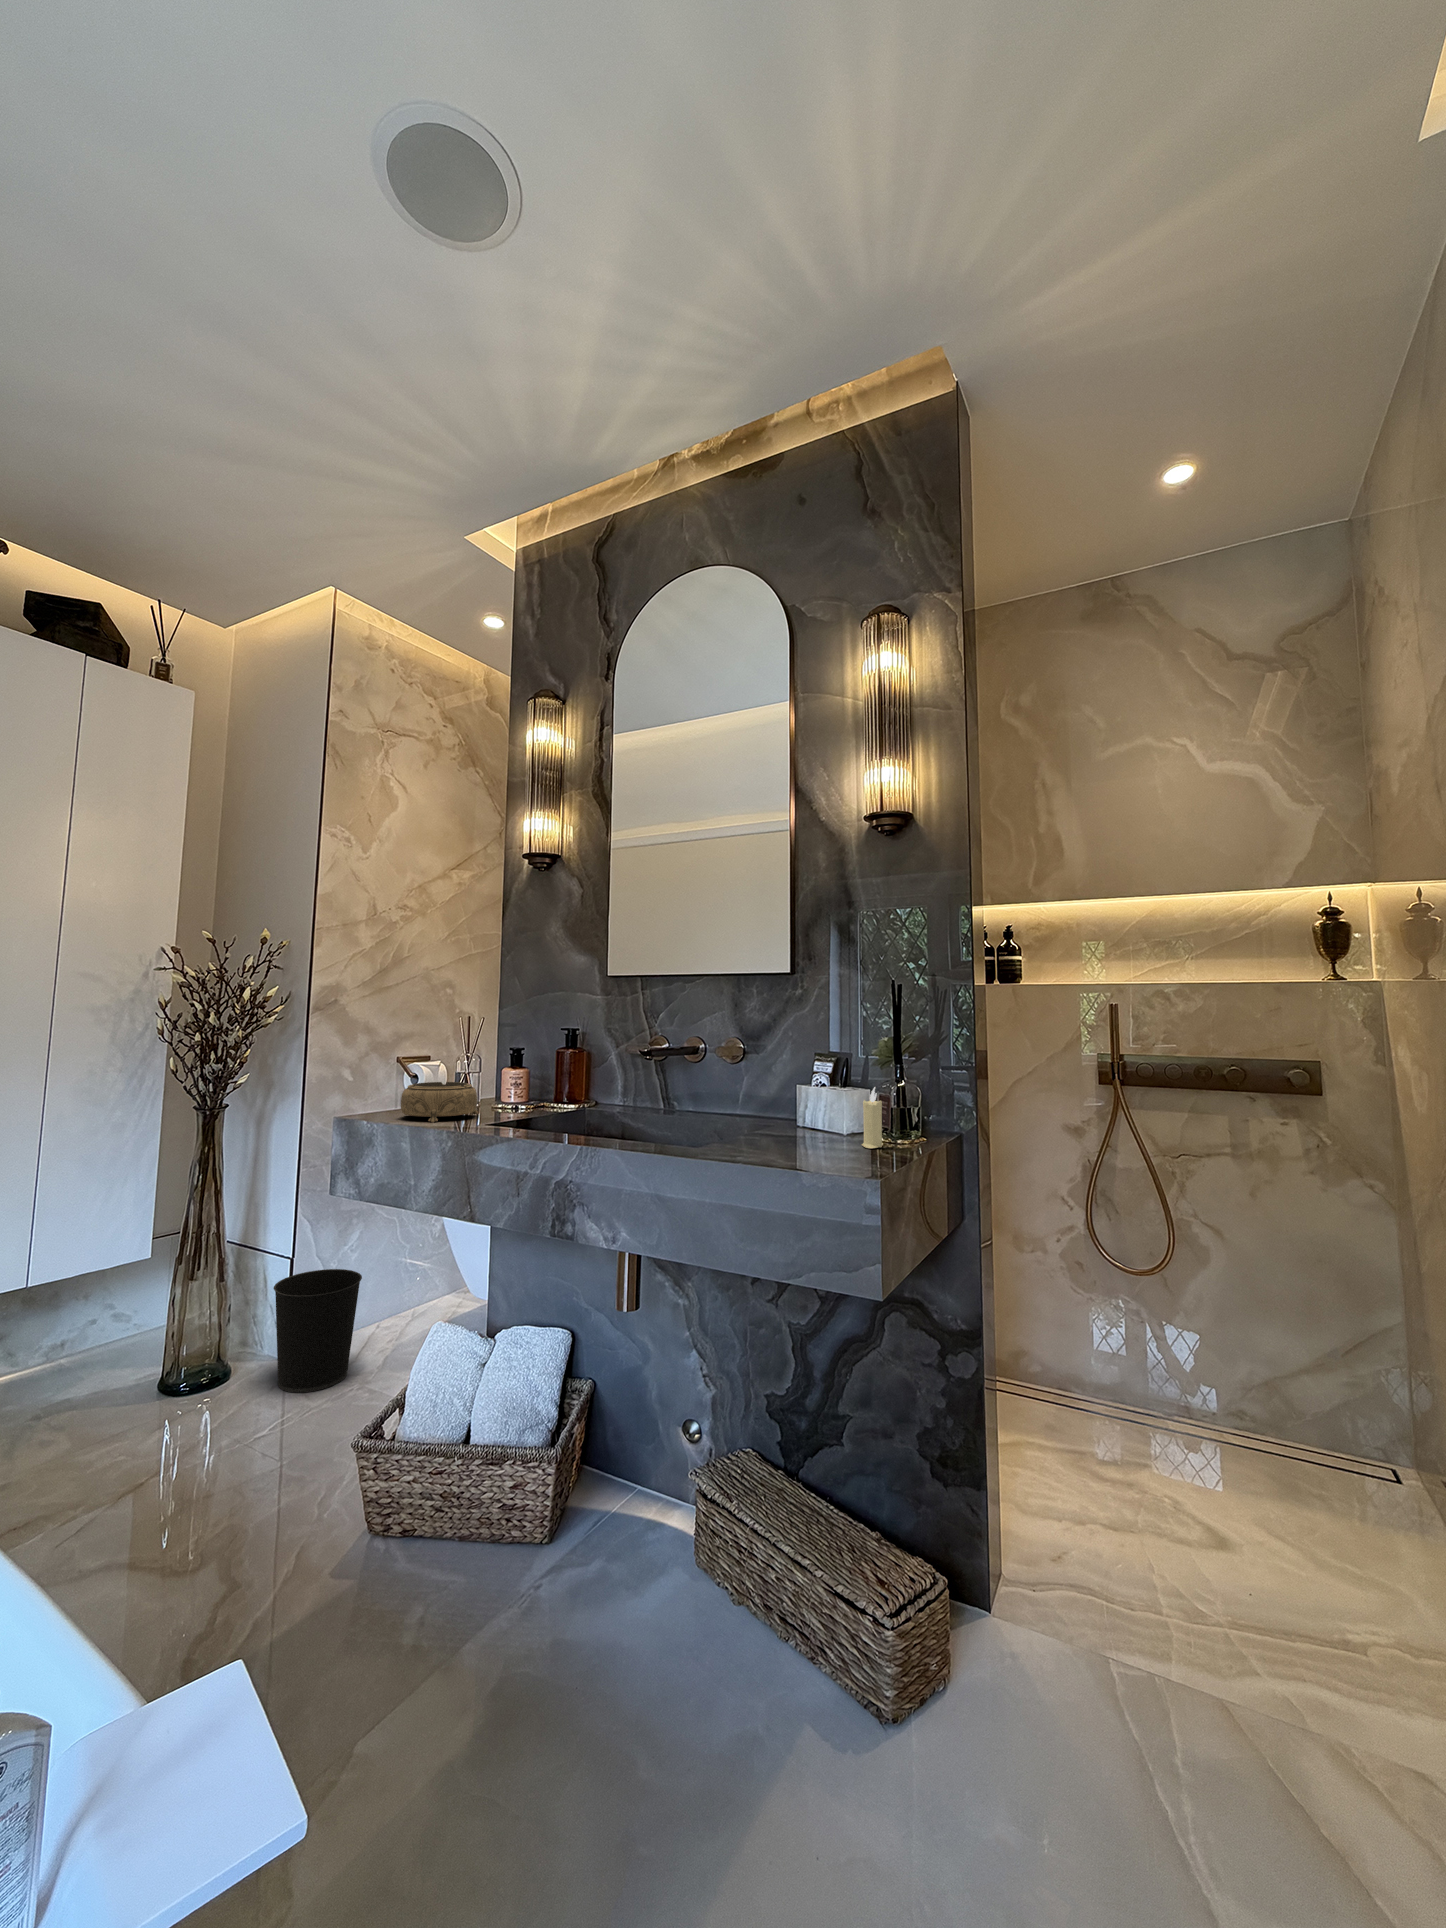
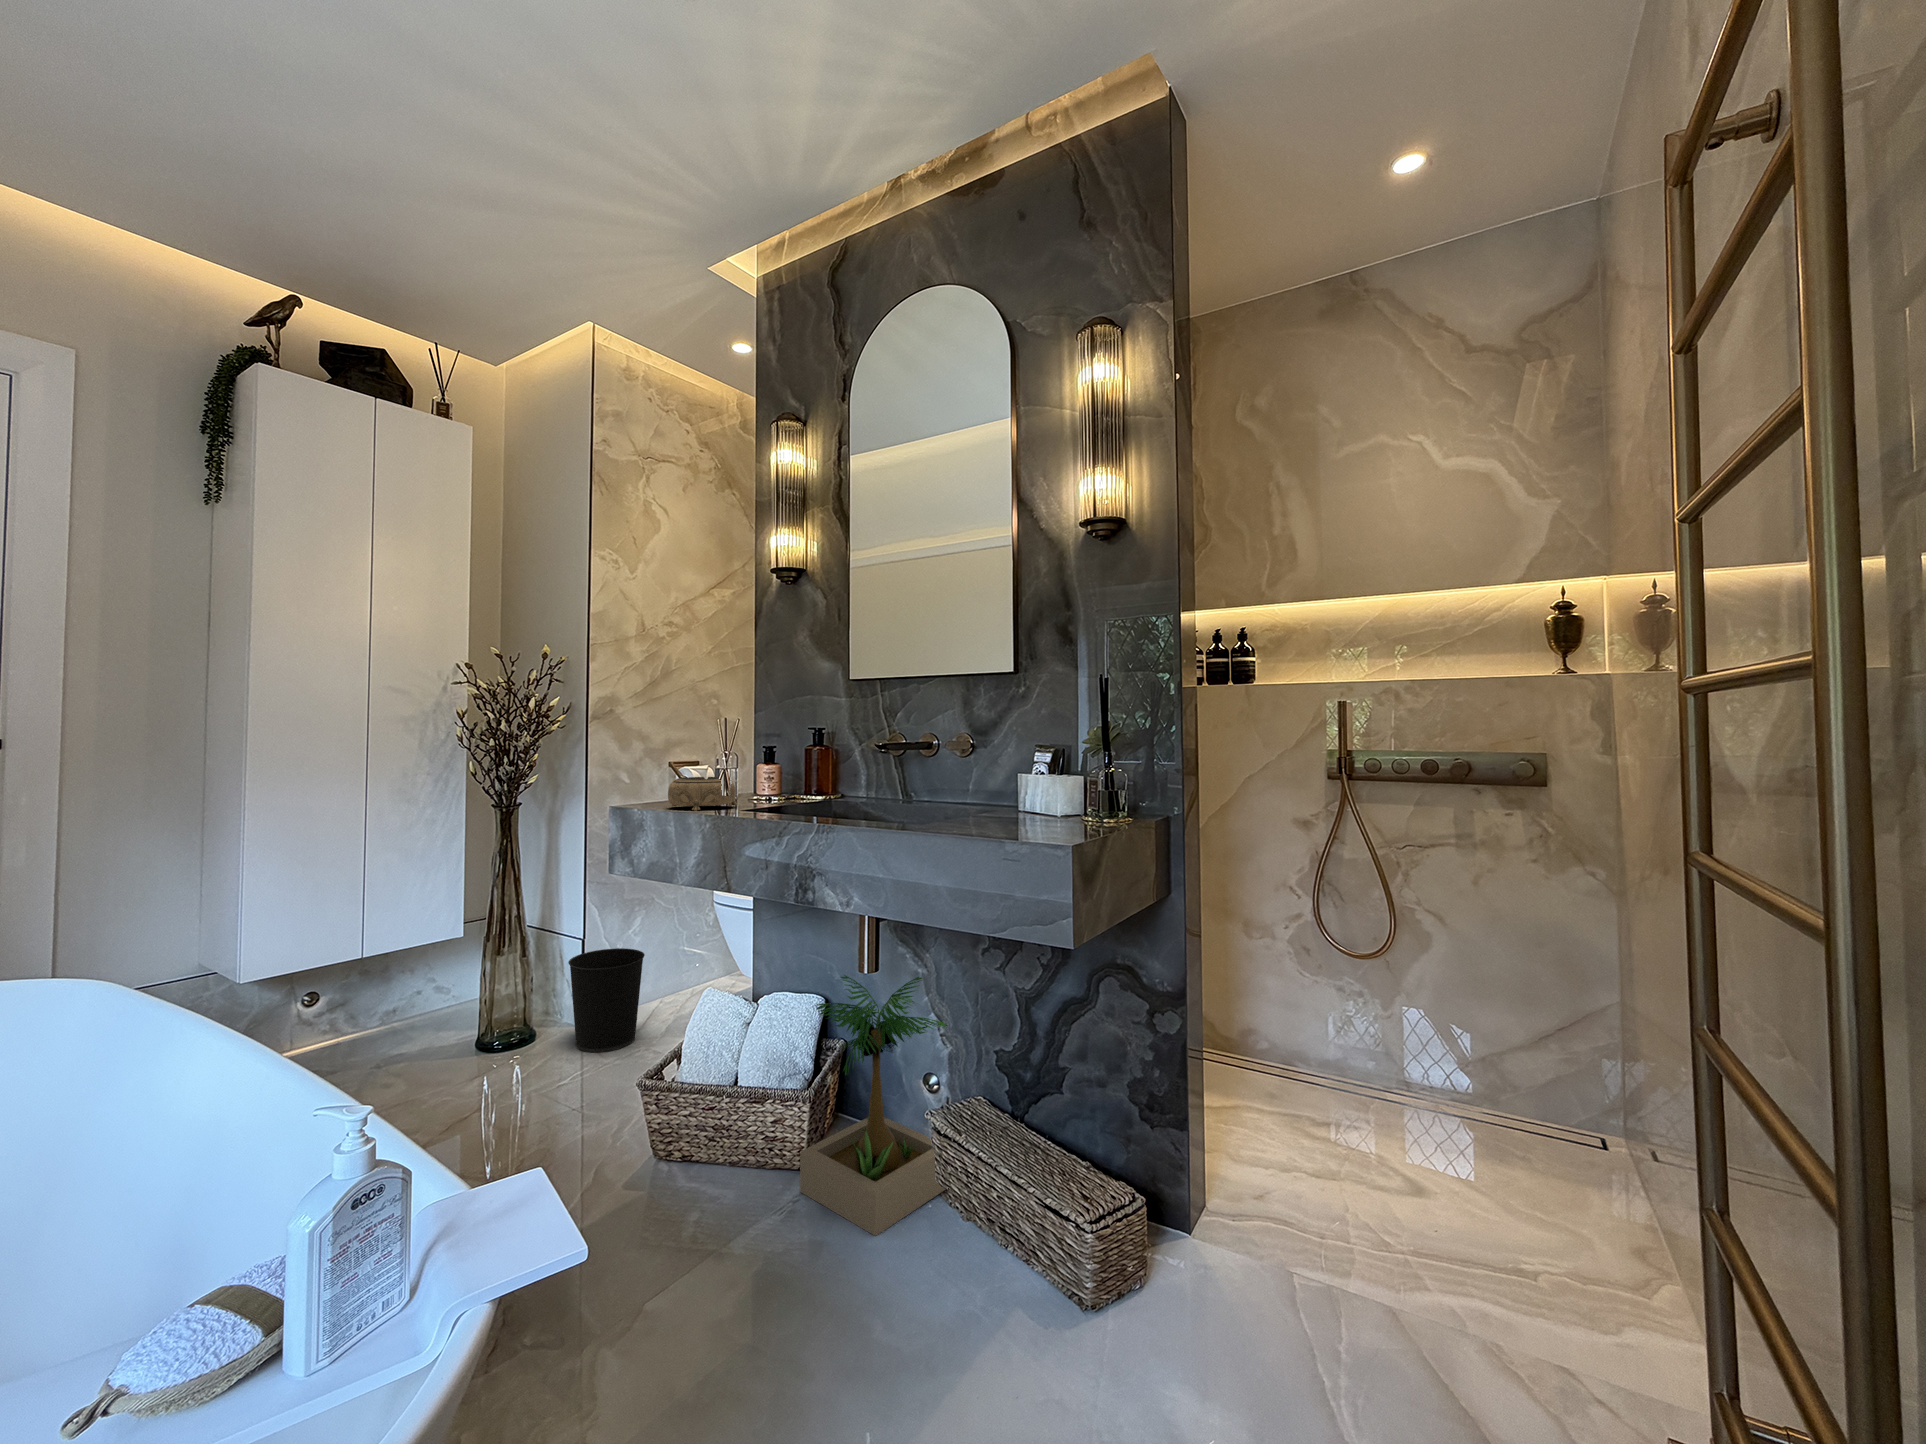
candle: present [861,1087,882,1148] -> none [1073,772,1092,827]
potted plant: none [541,1307,730,1629] -> present [800,975,947,1236]

